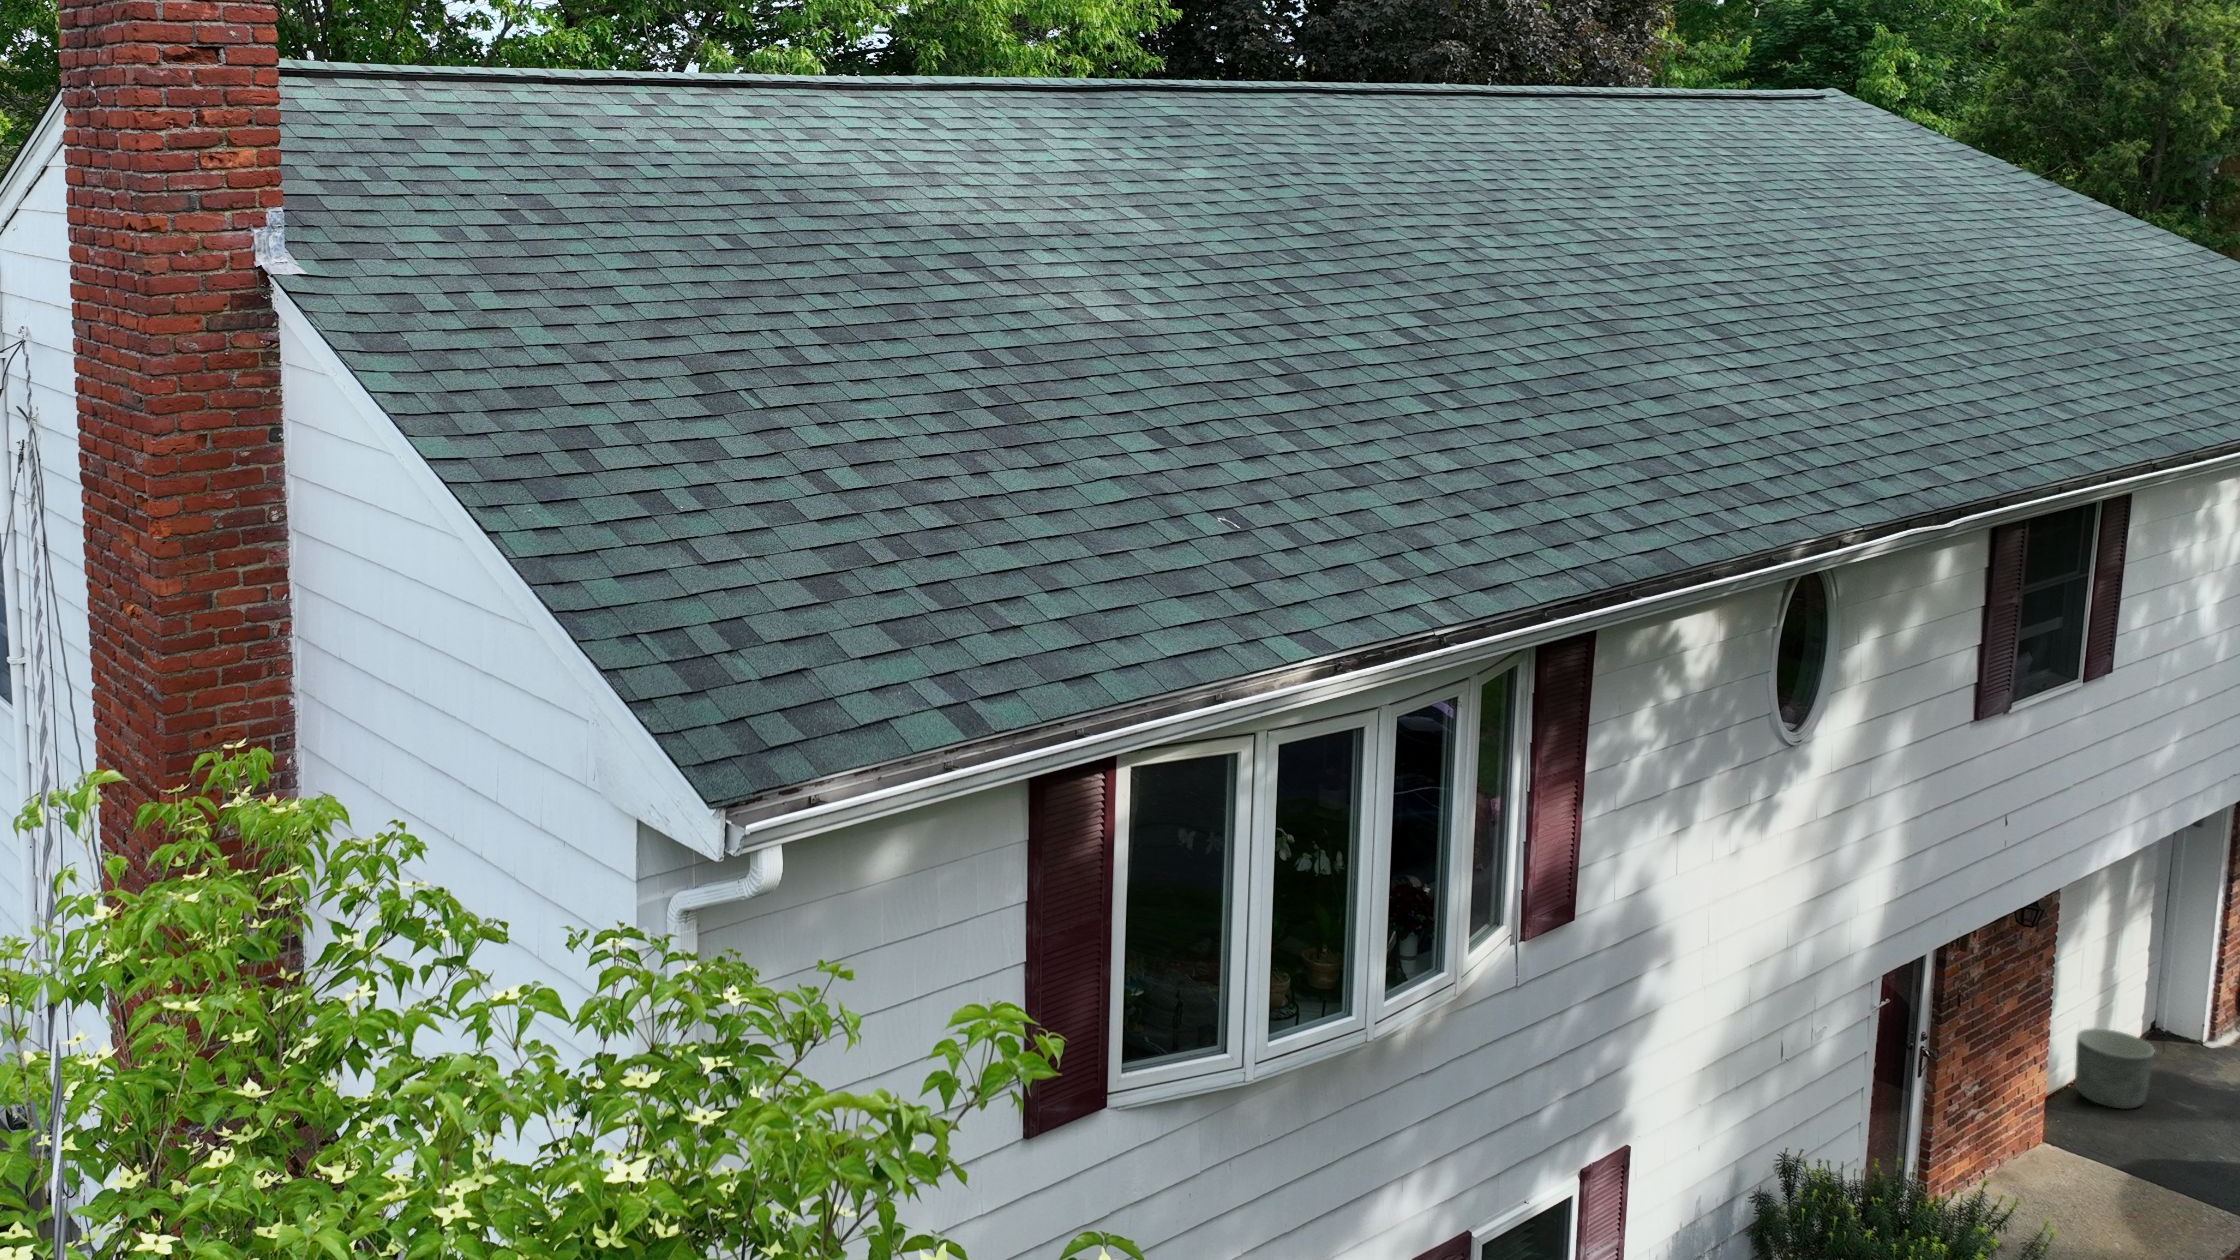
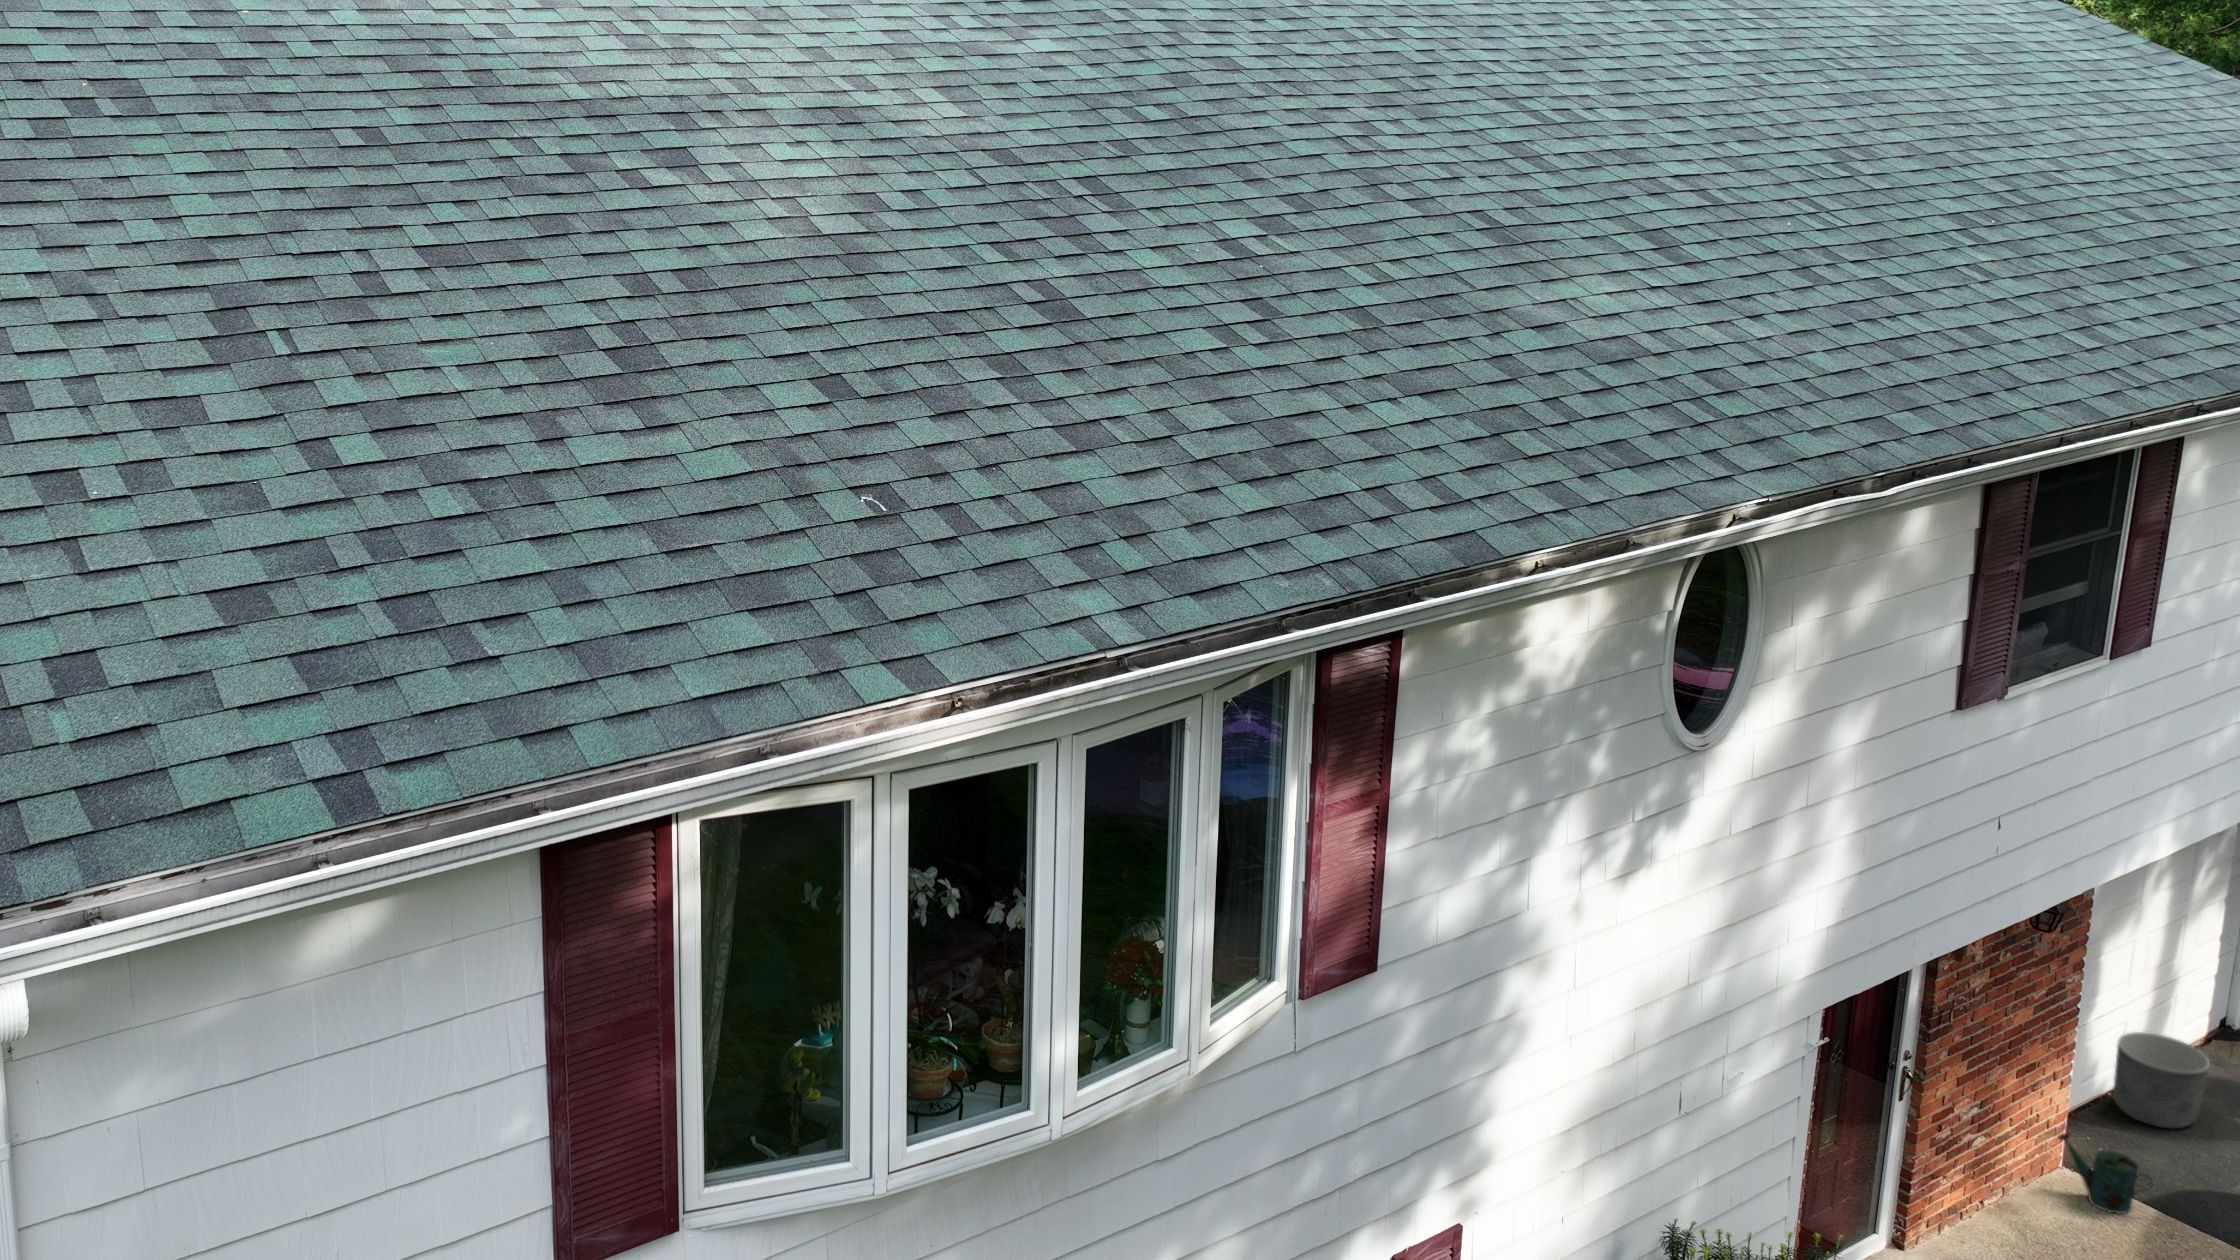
watering can: none [2042,1107,2124,1174] -> present [2058,1133,2152,1214]

